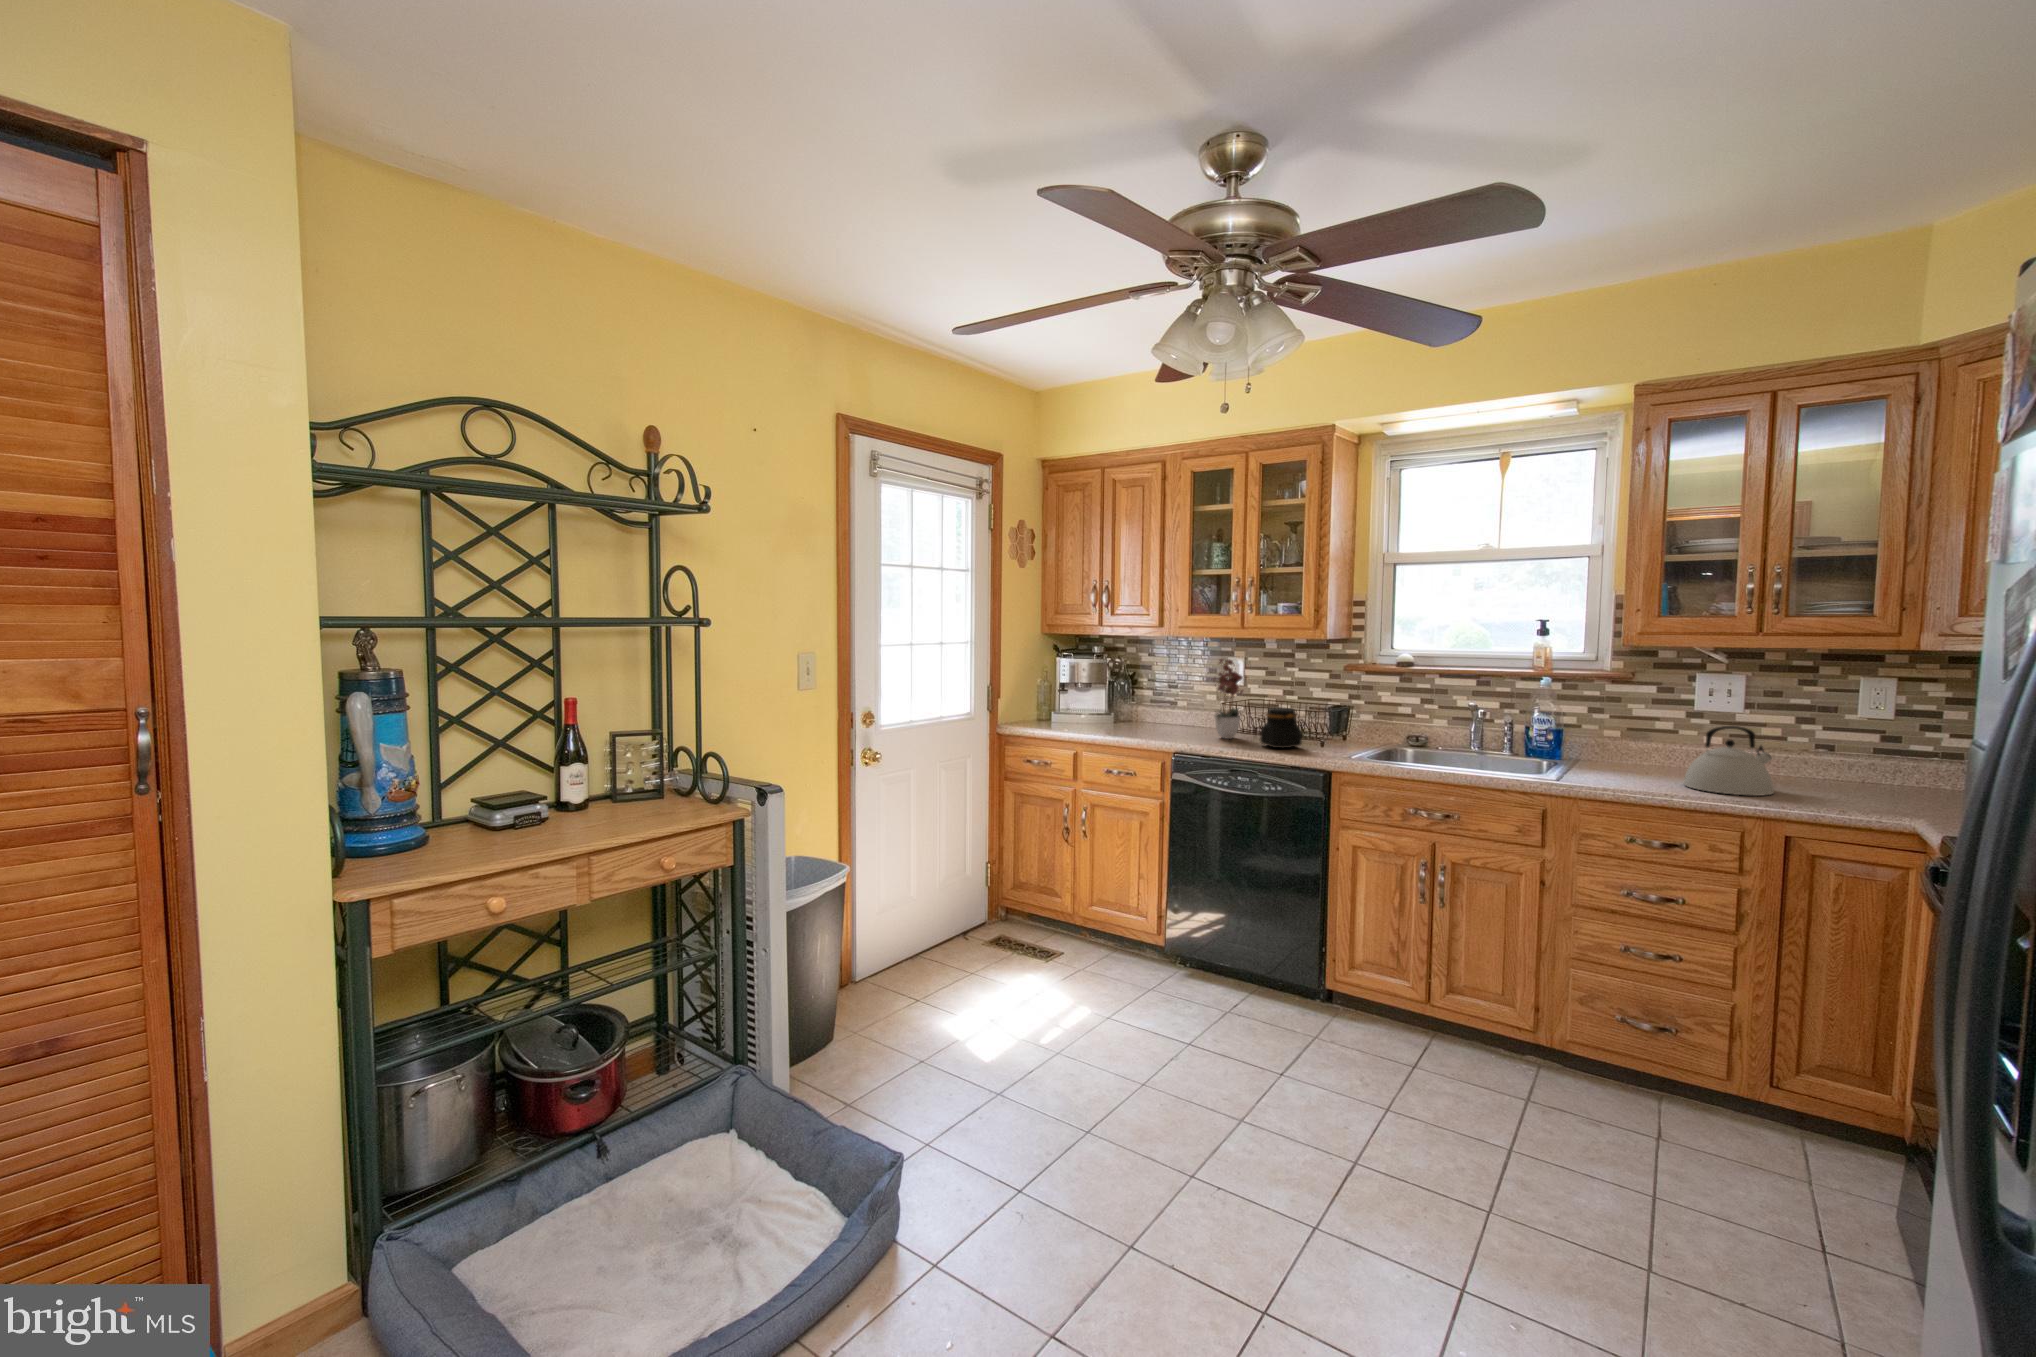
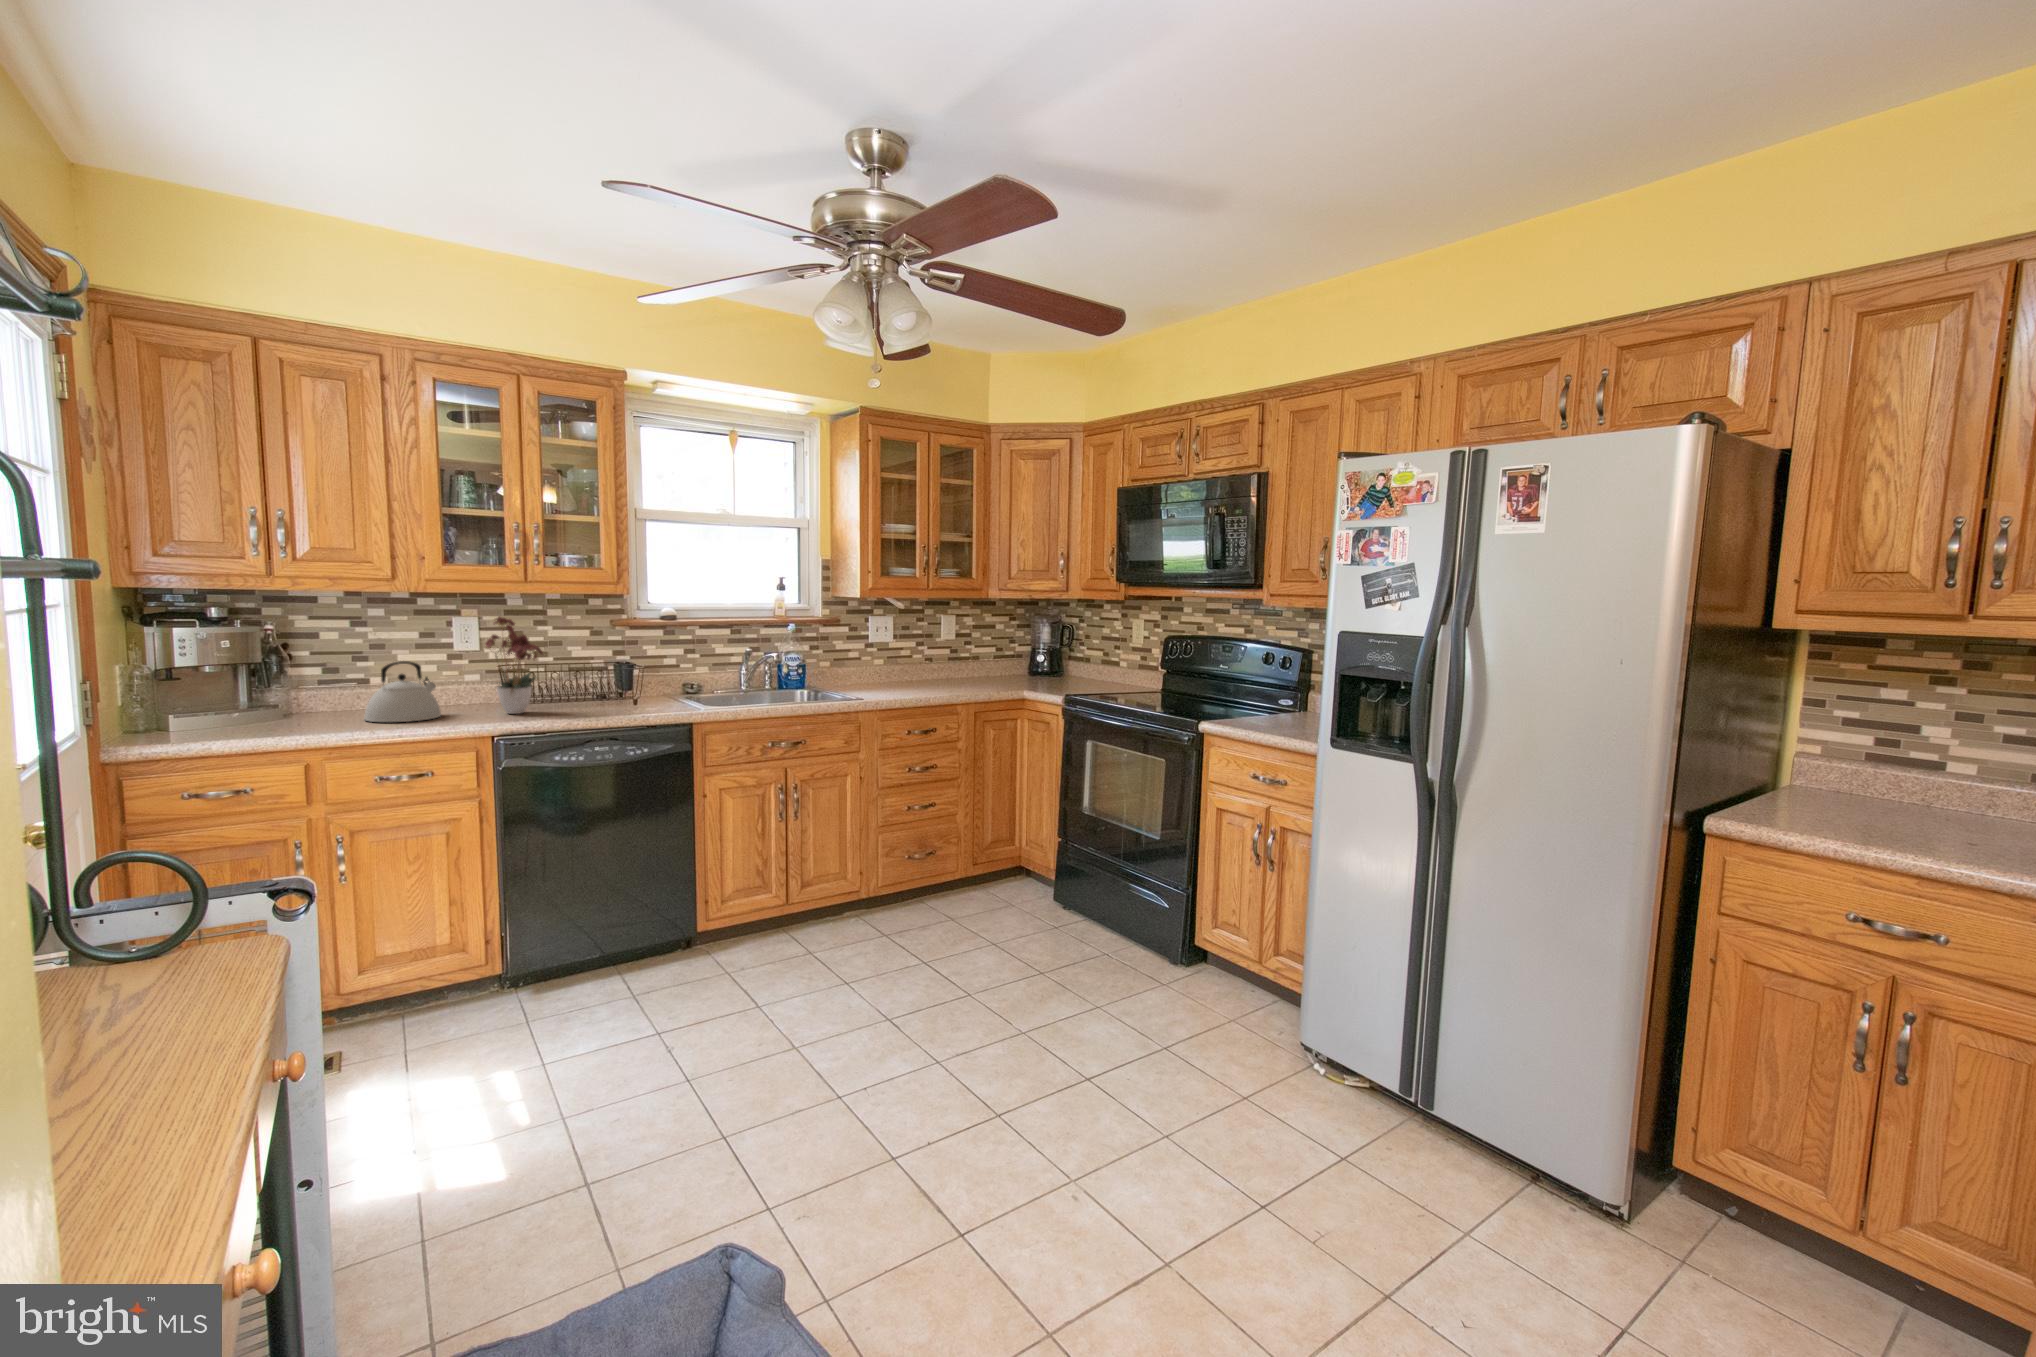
jar: present [1260,708,1302,748] -> none [581,668,632,713]
kettle: present [1684,726,1774,796] -> present [364,661,441,722]

